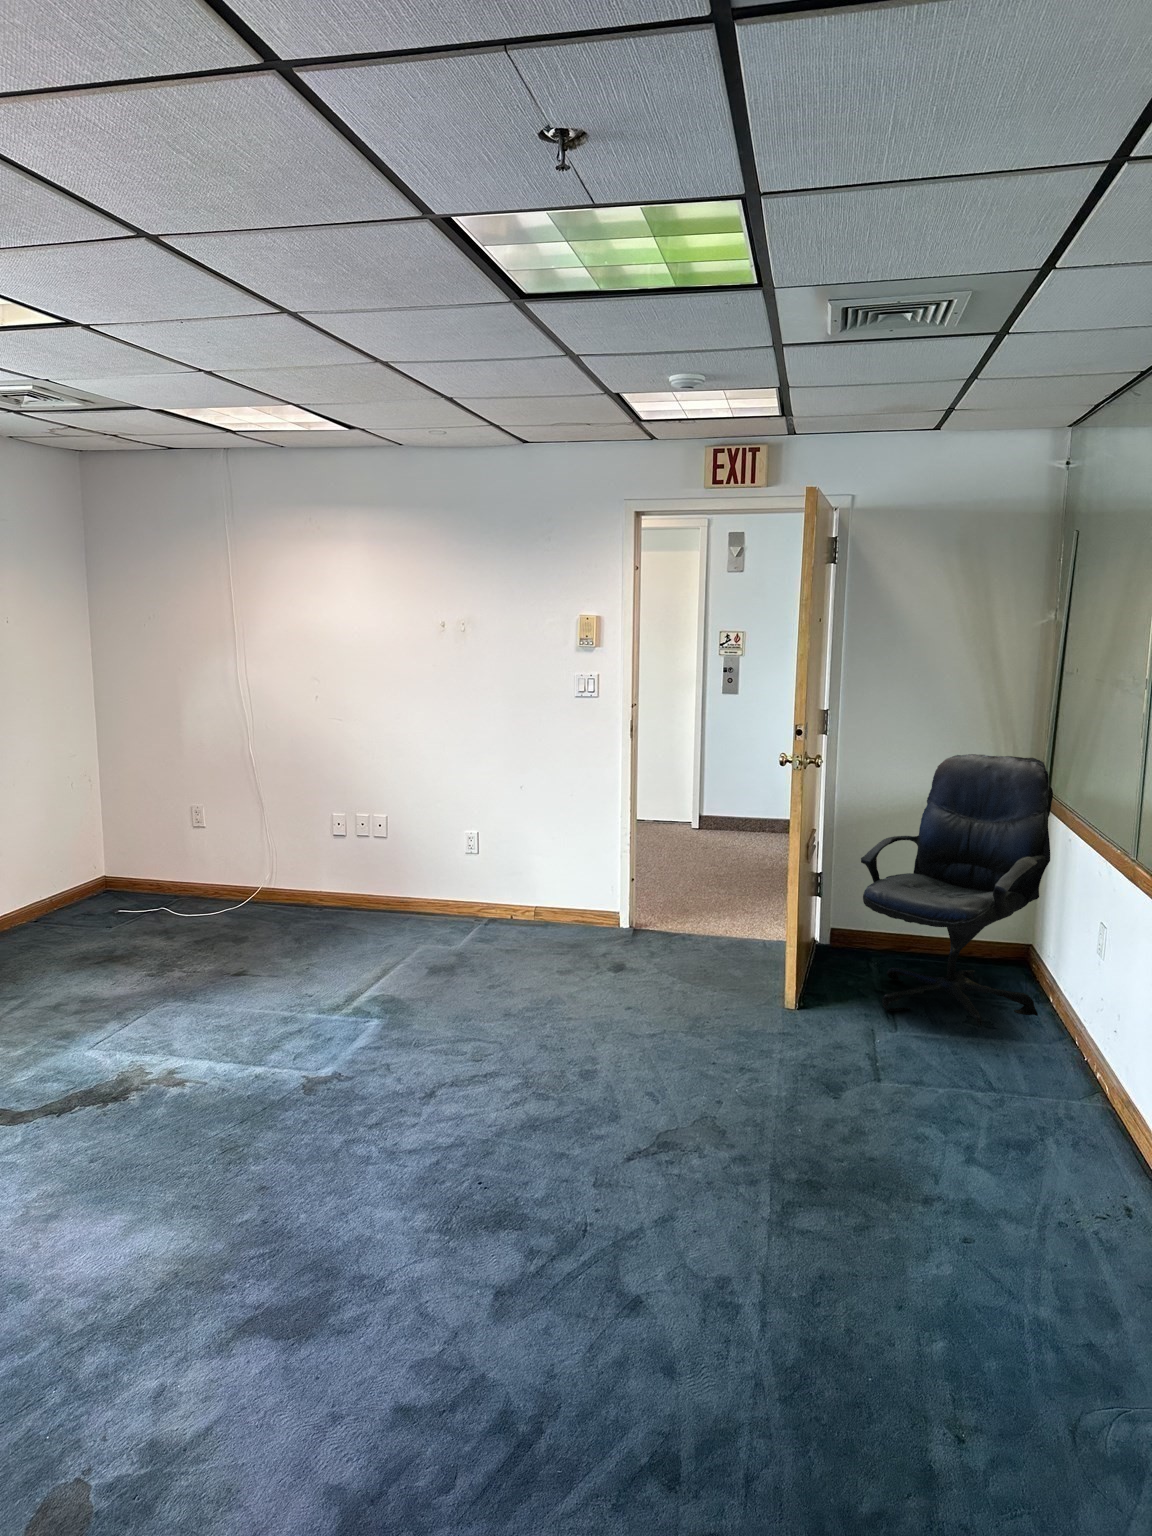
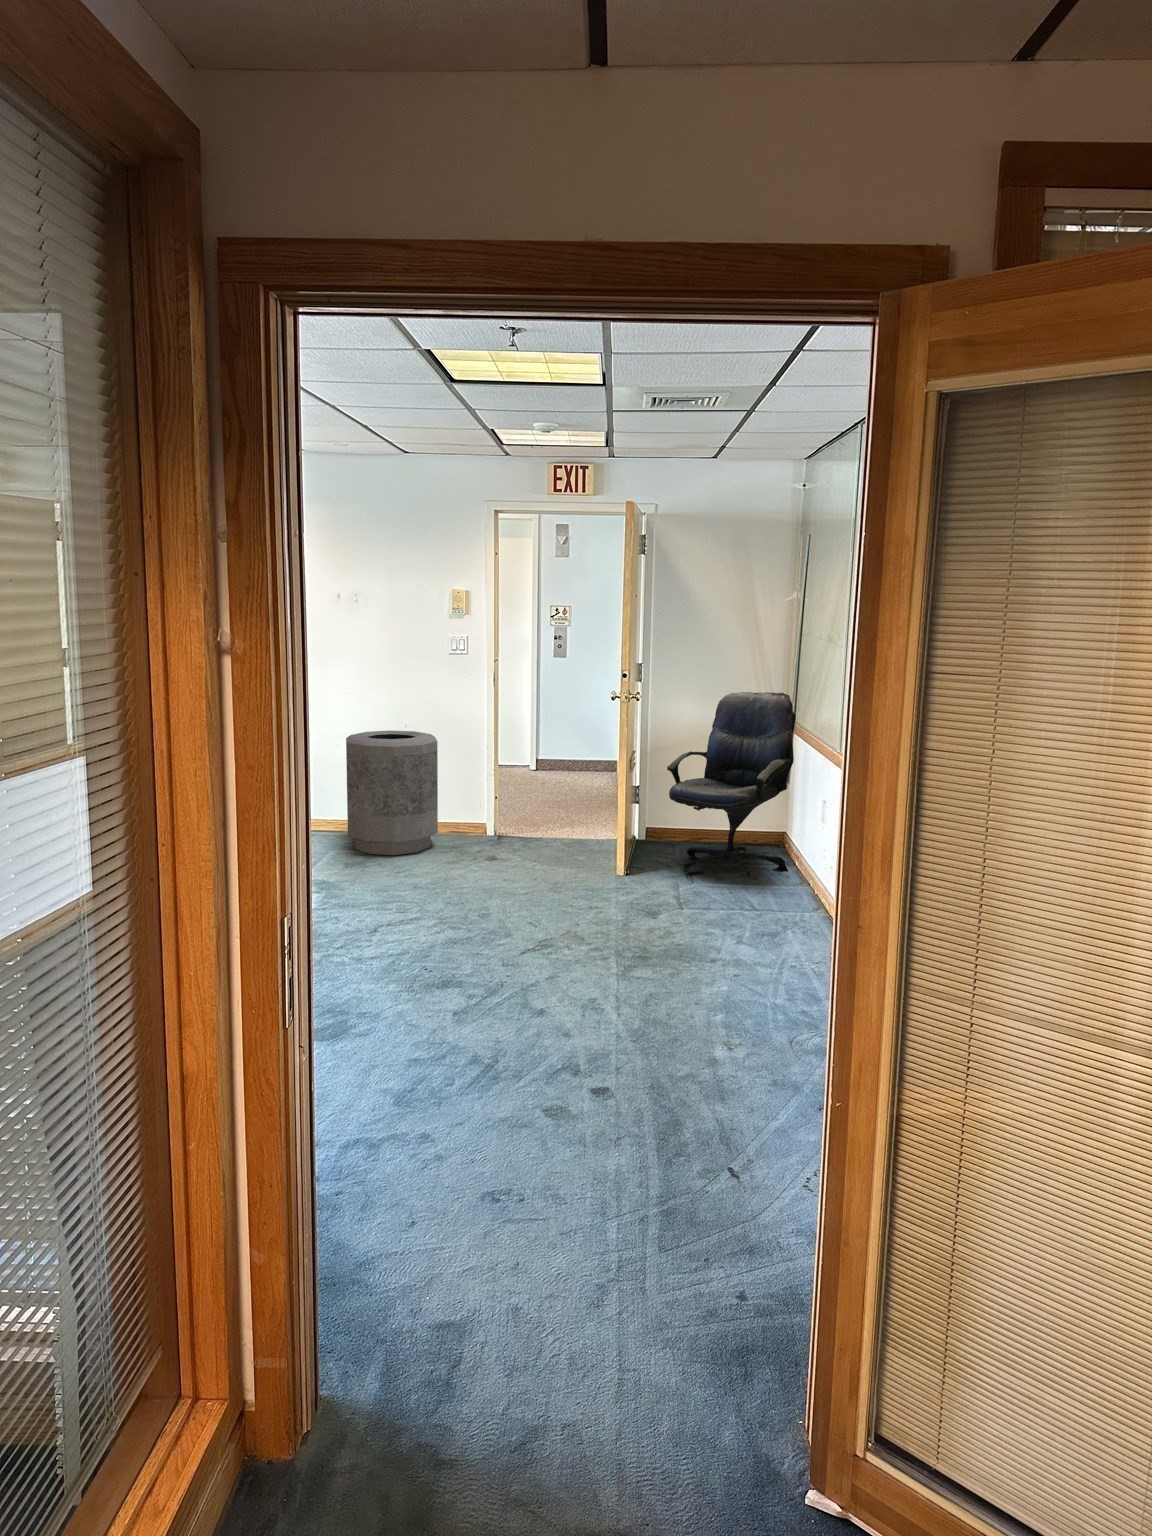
trash can: none [439,792,554,957] -> present [346,730,438,855]

